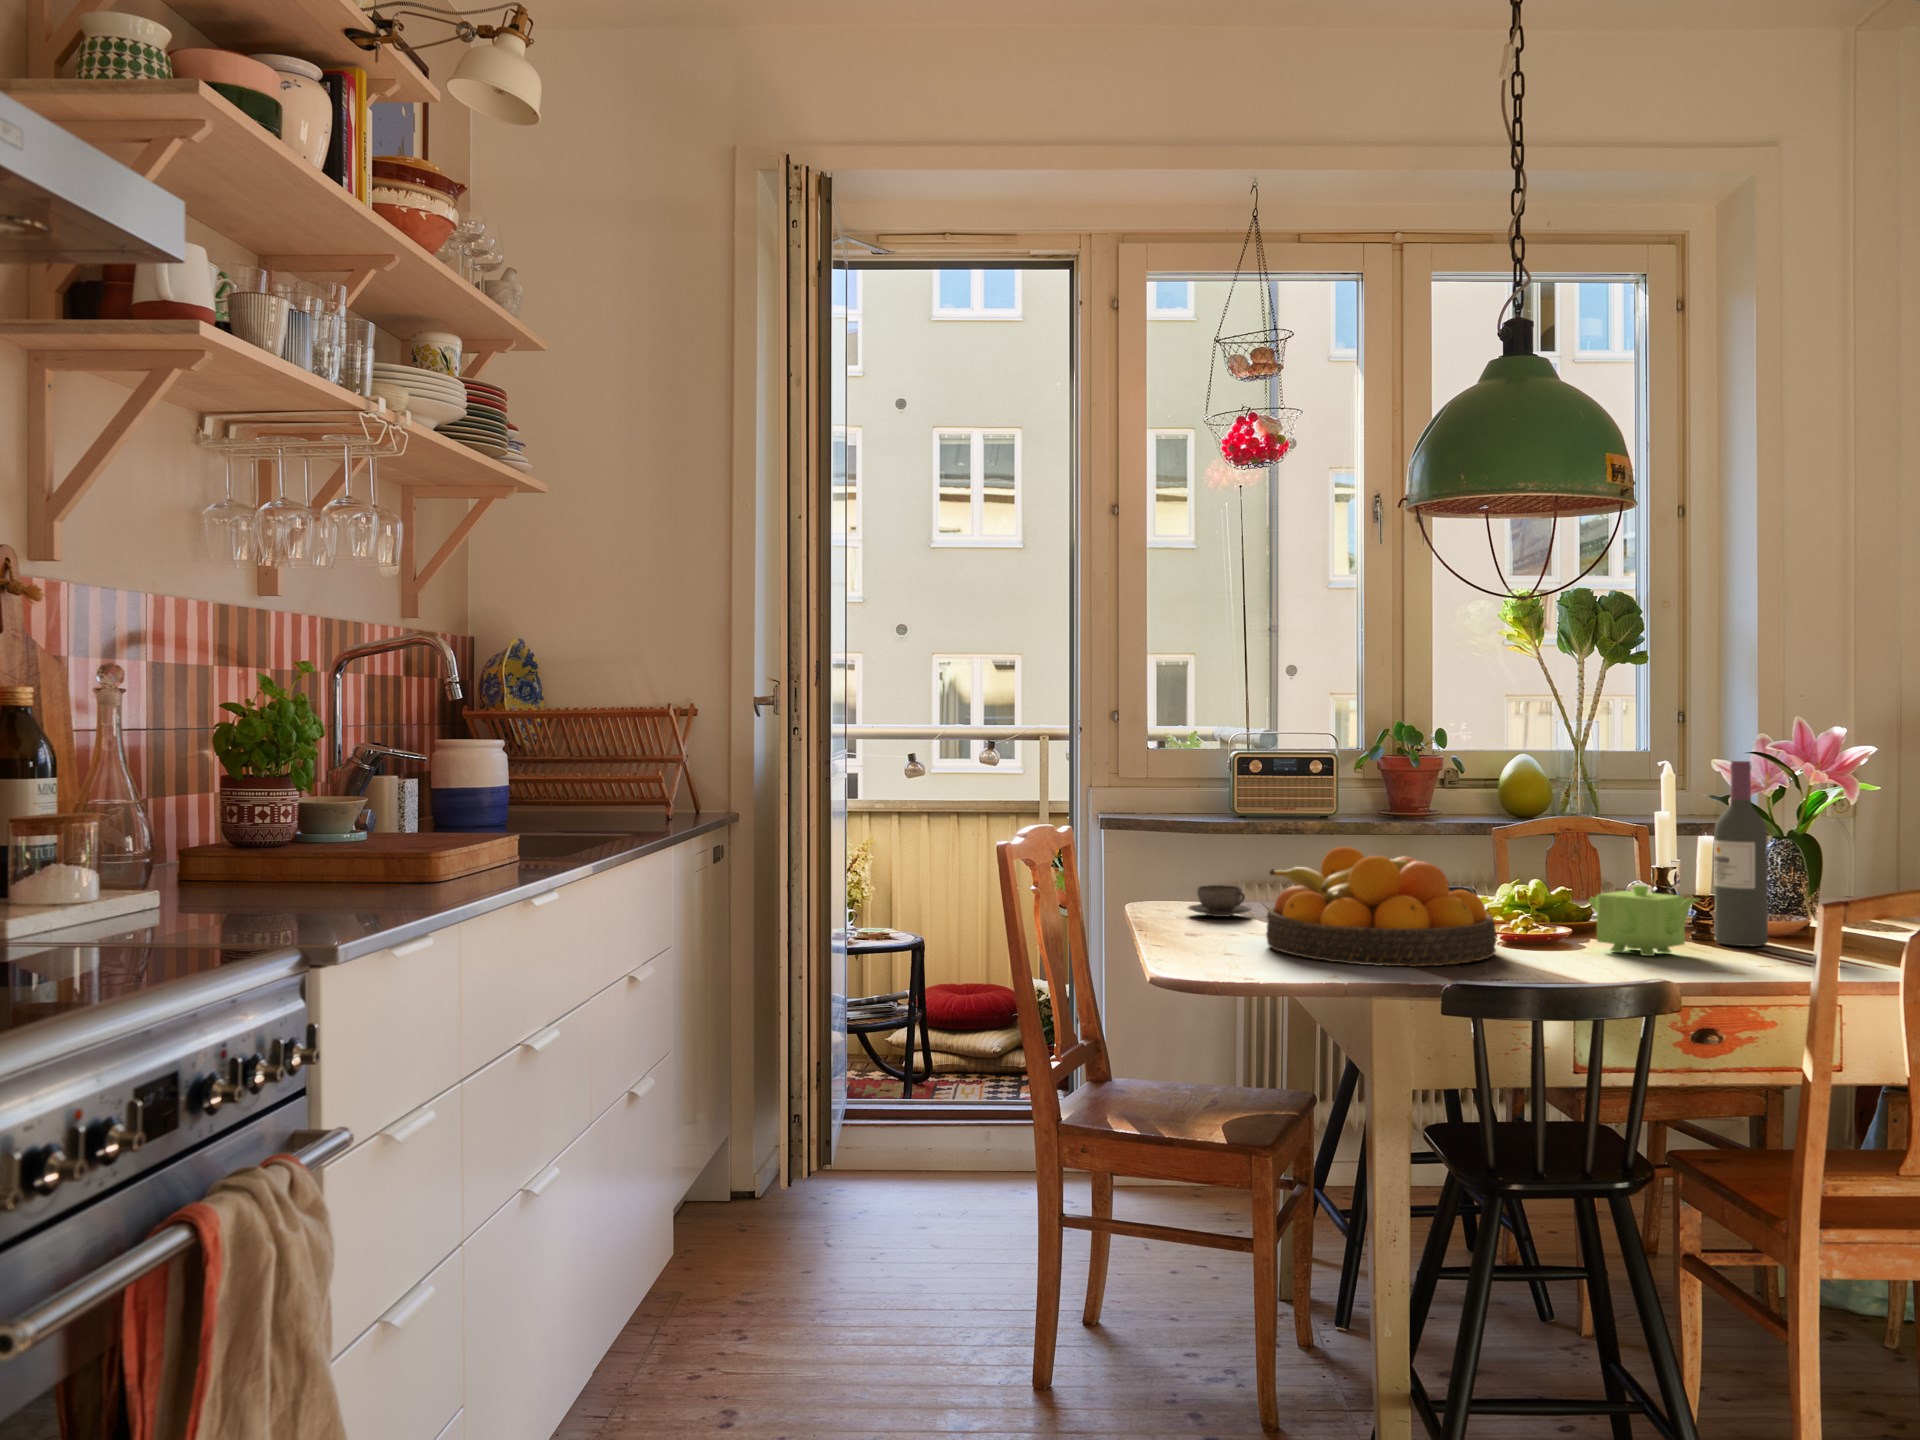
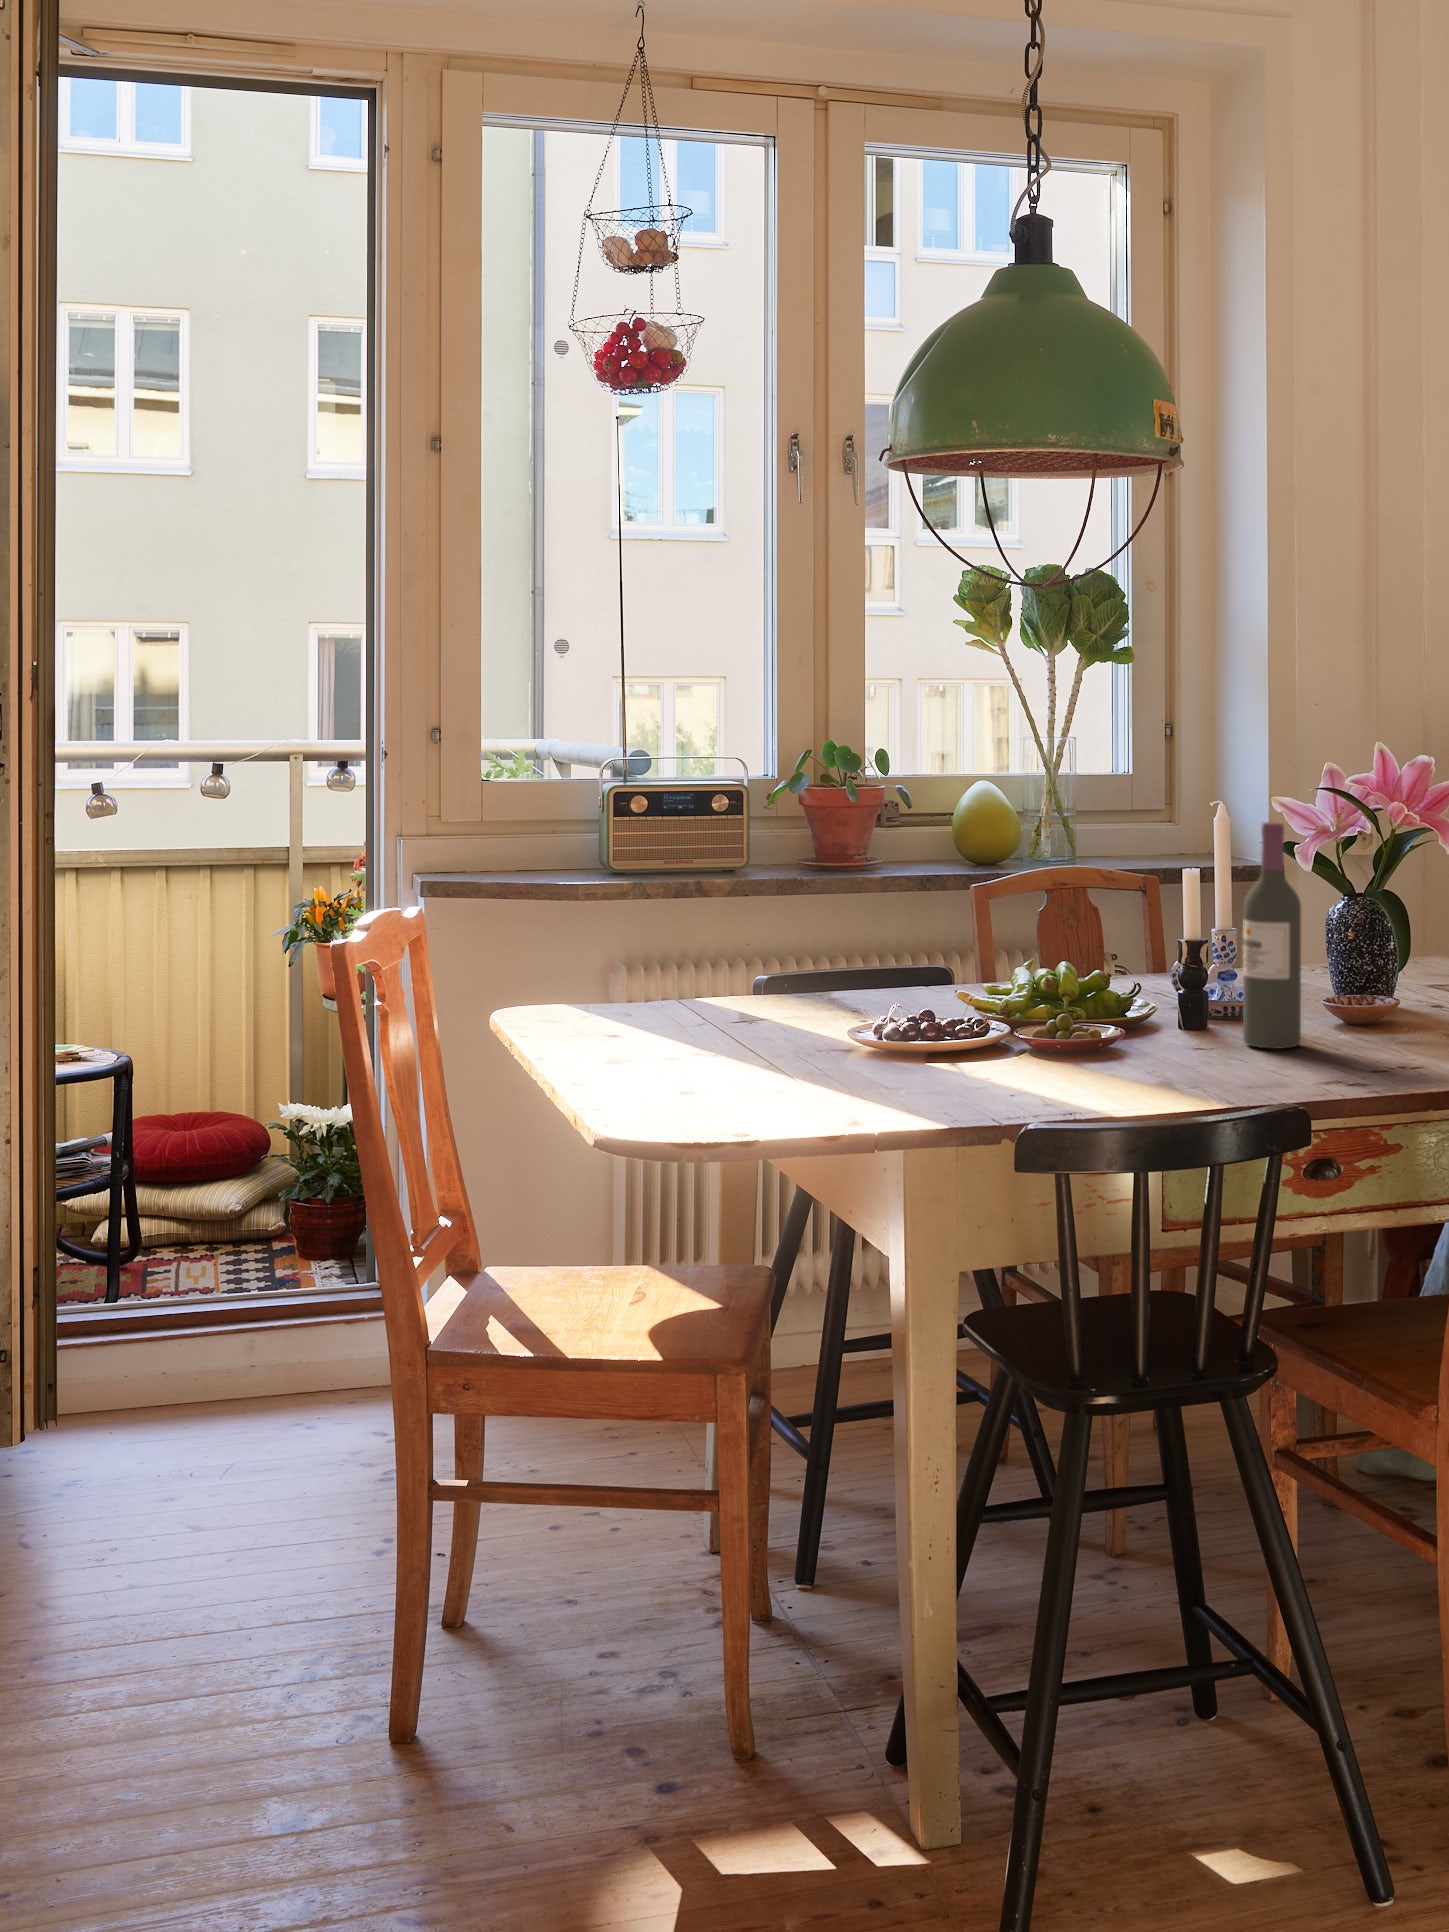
fruit bowl: present [1266,846,1496,966] -> none [720,952,1011,1119]
teacup: present [1188,885,1251,917] -> none [587,995,675,1040]
teapot: present [1589,885,1699,956] -> none [1108,985,1241,1074]

